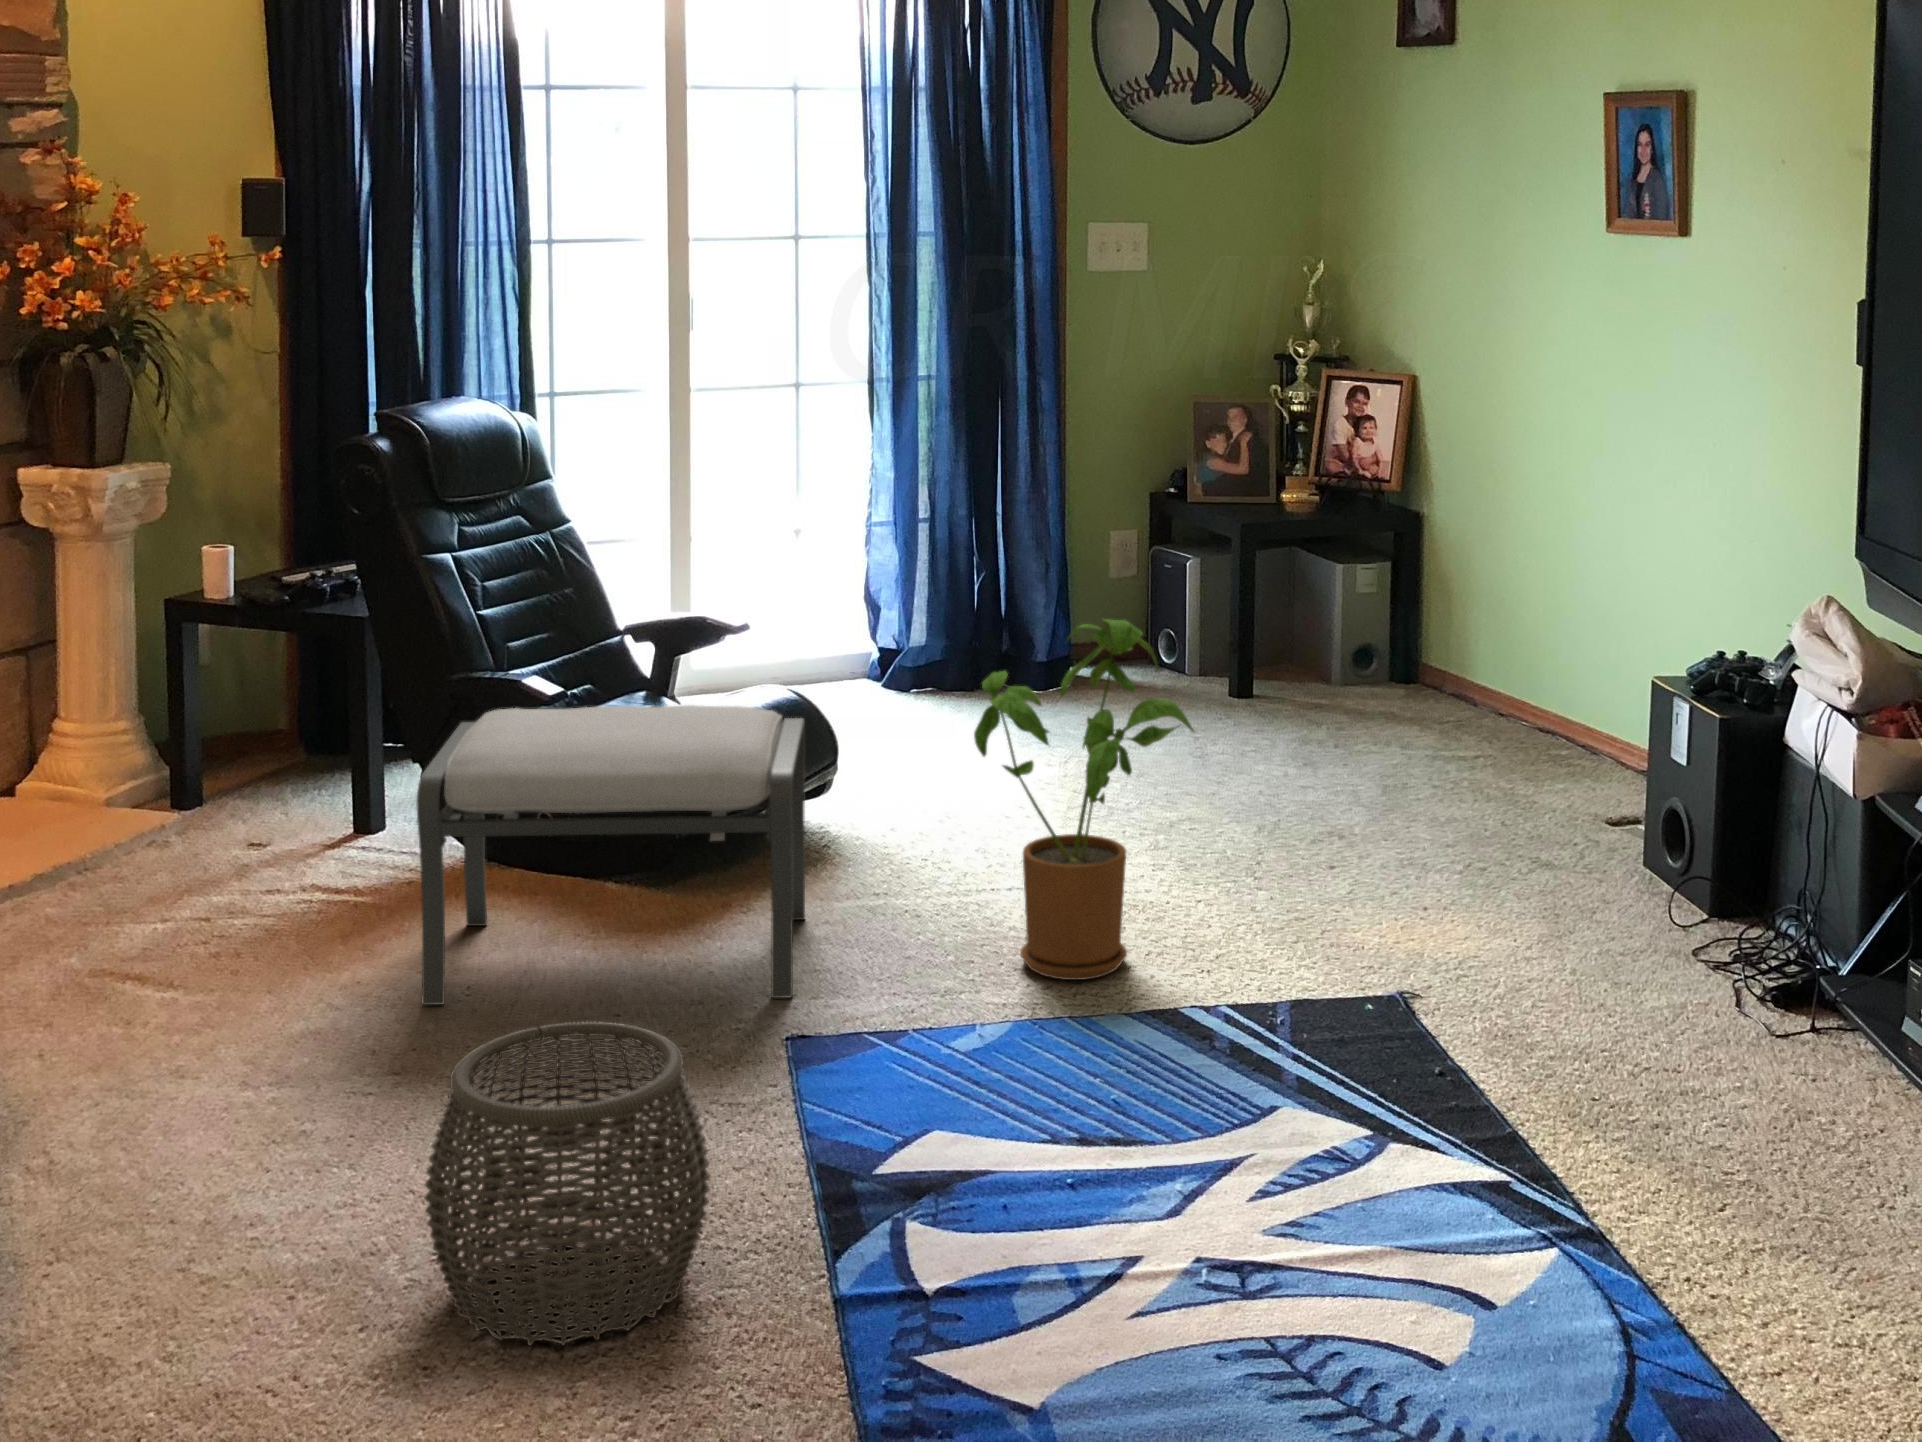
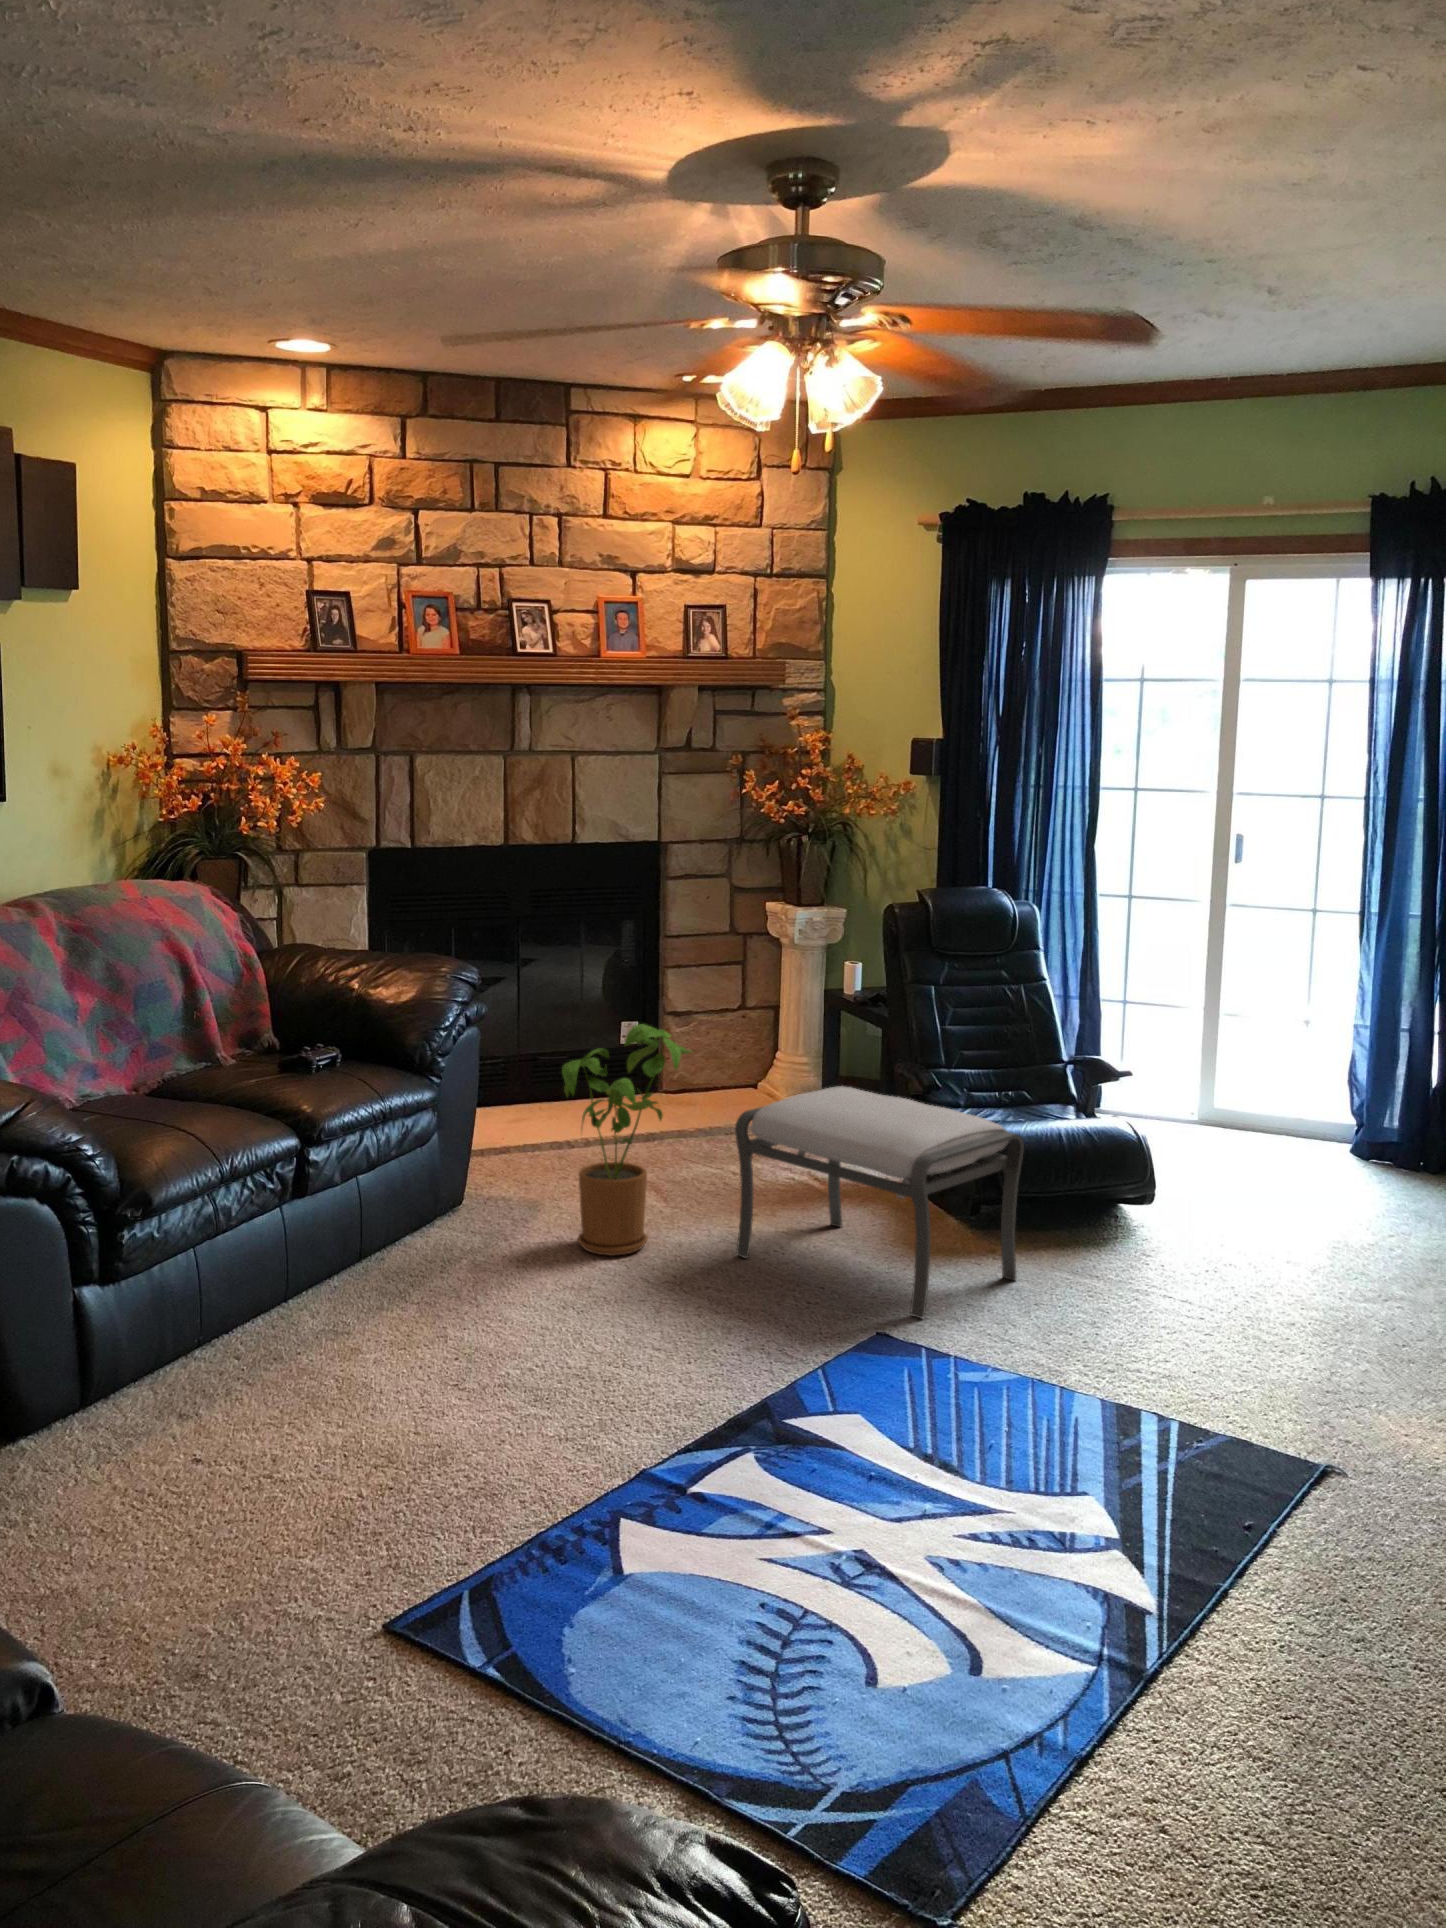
house plant: present [974,619,1194,980] -> present [562,1024,691,1256]
woven basket: present [424,1022,710,1345] -> none [459,1248,634,1439]

